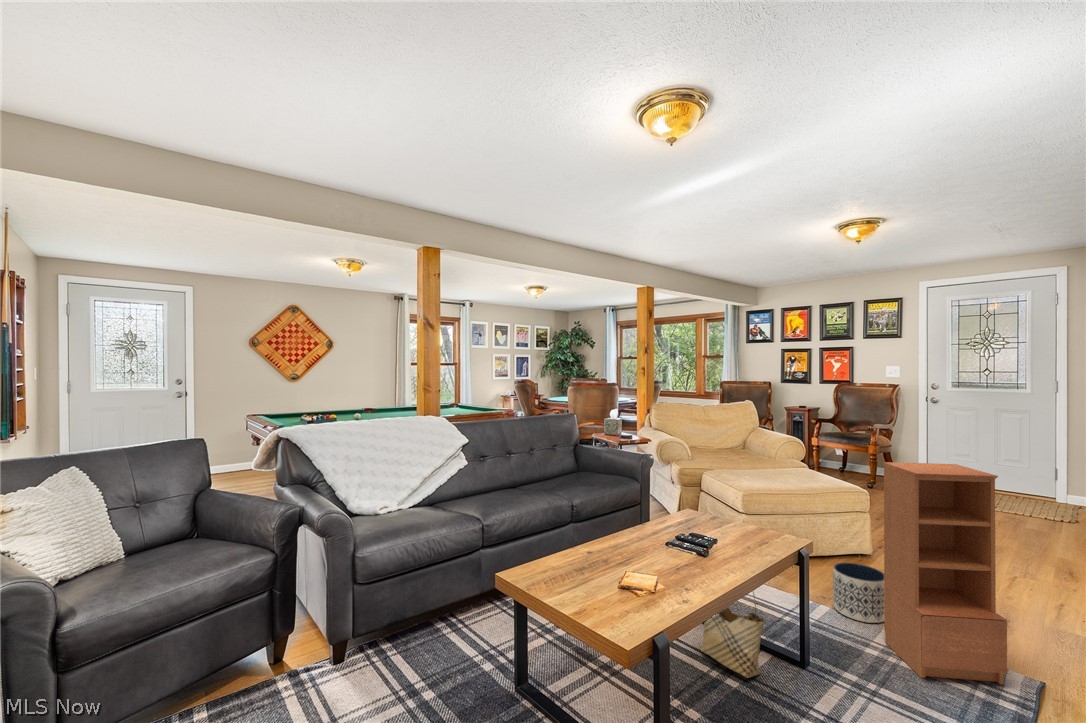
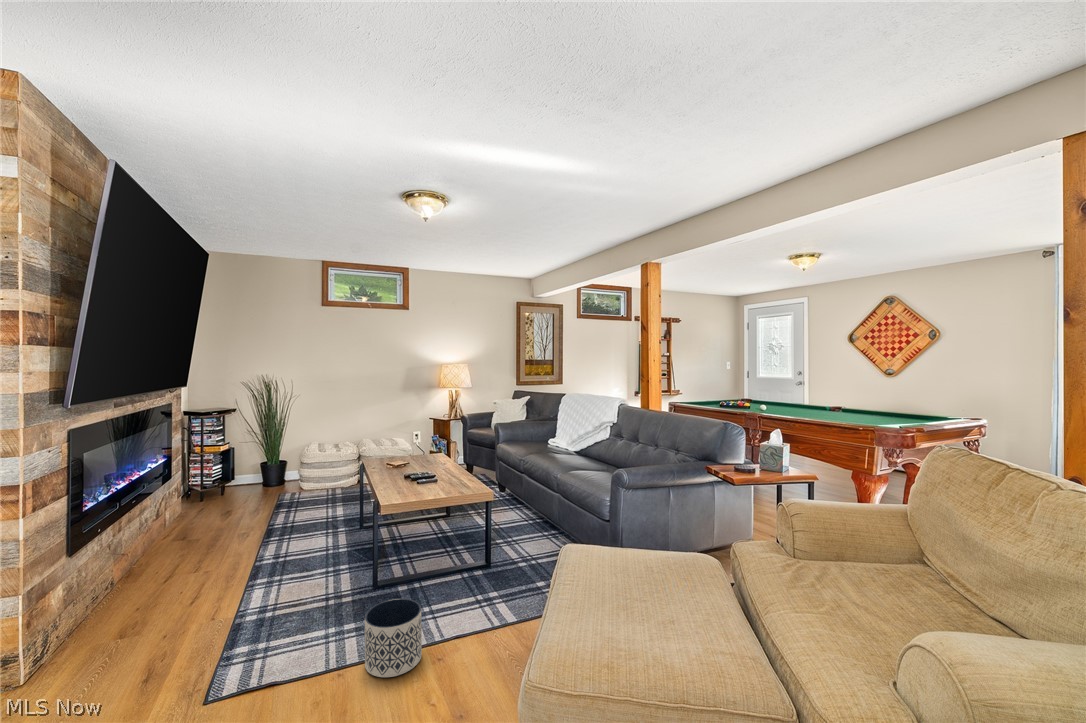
bookcase: present [883,462,1007,684] -> none [243,458,349,686]
woven basket: present [701,593,764,678] -> none [384,504,428,570]

